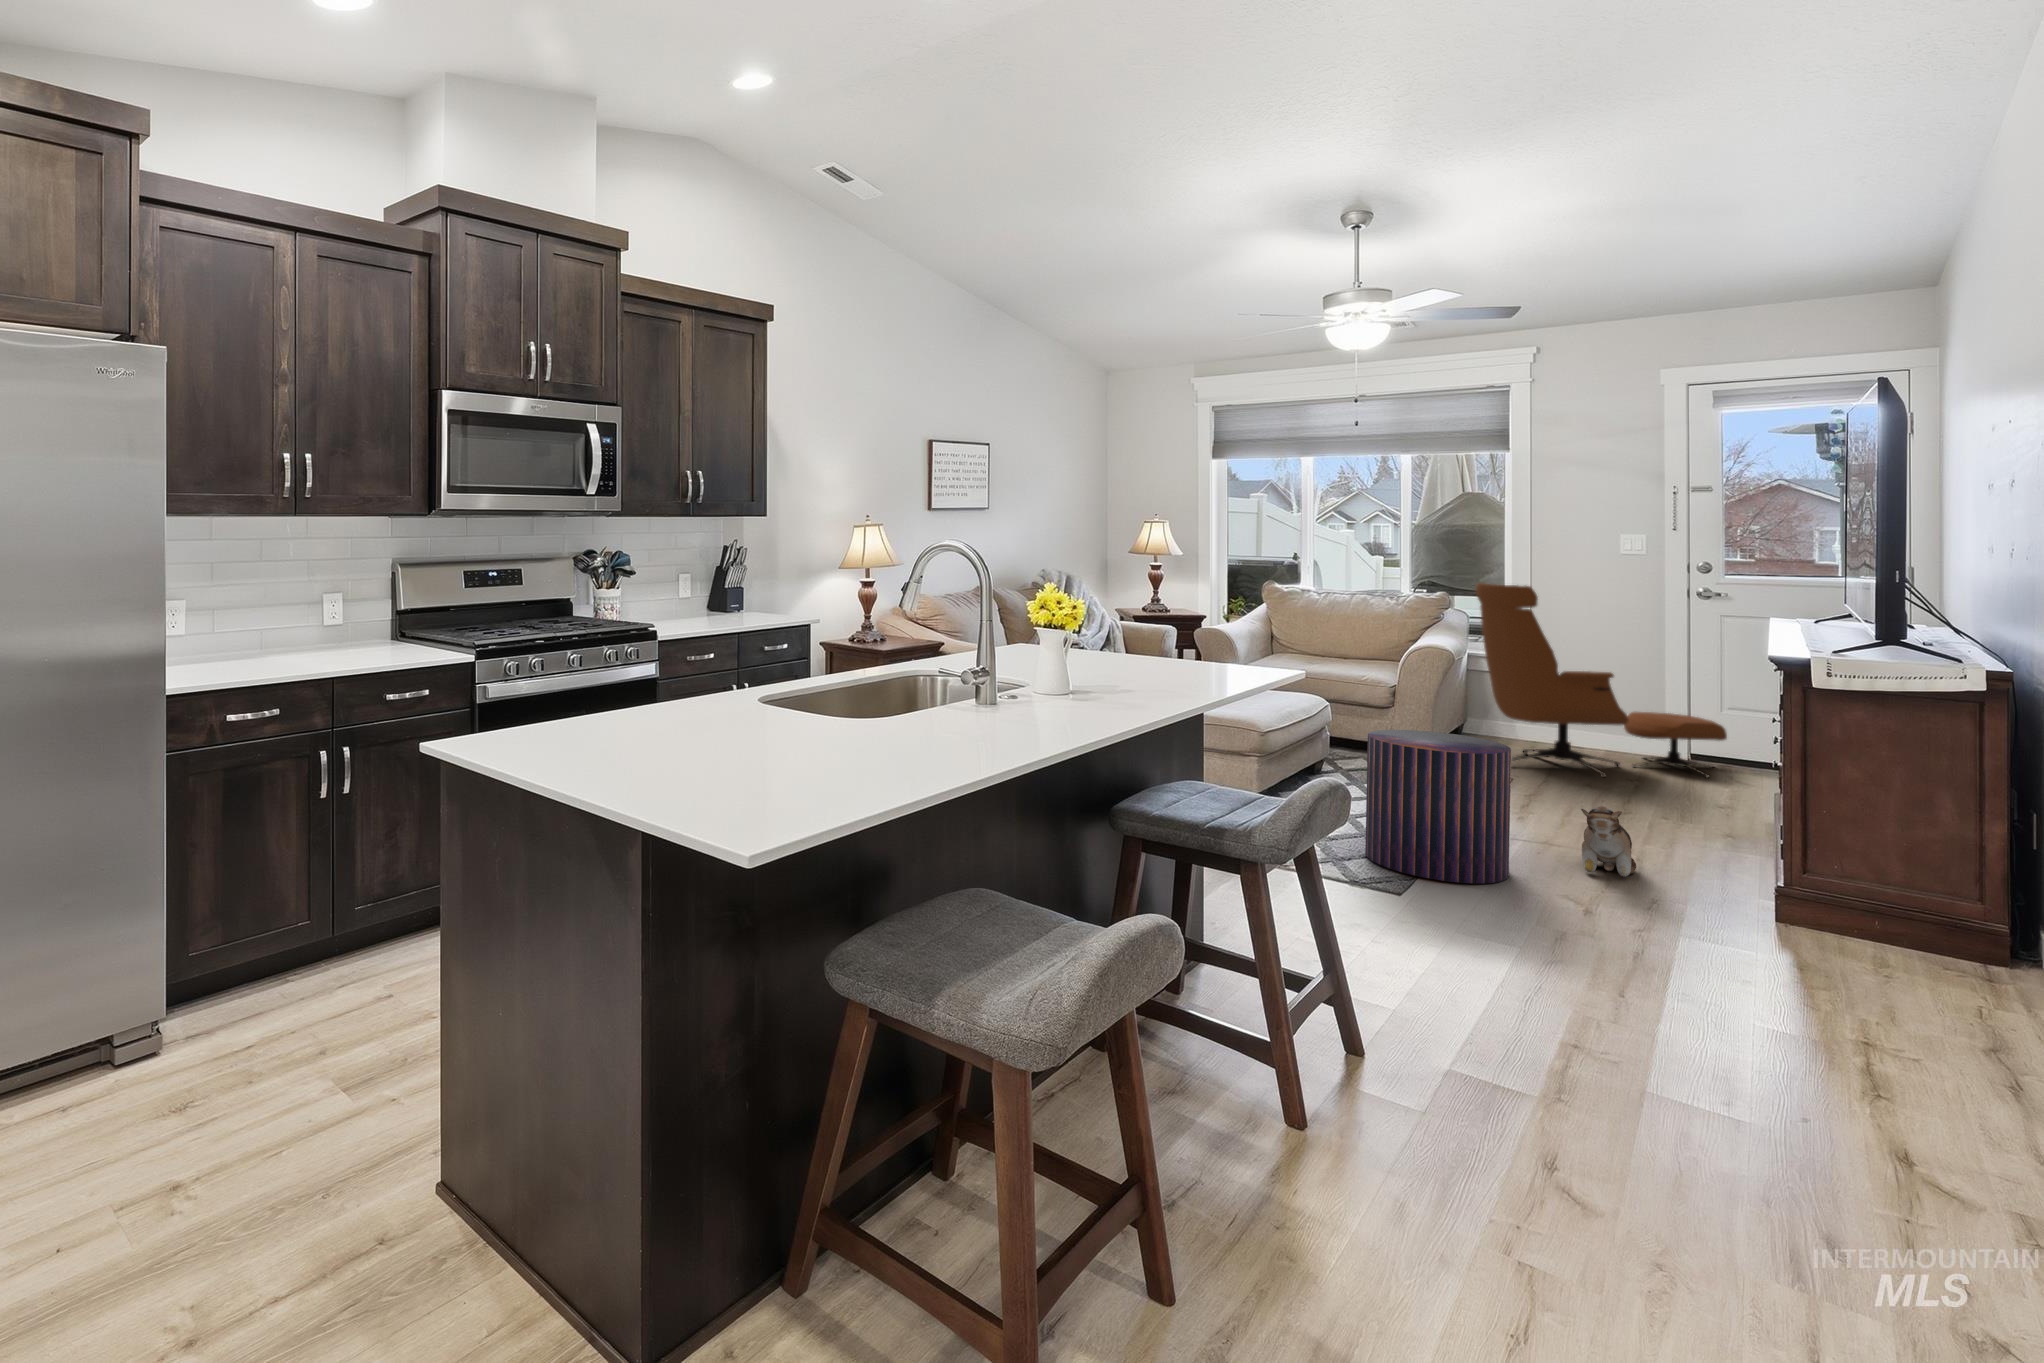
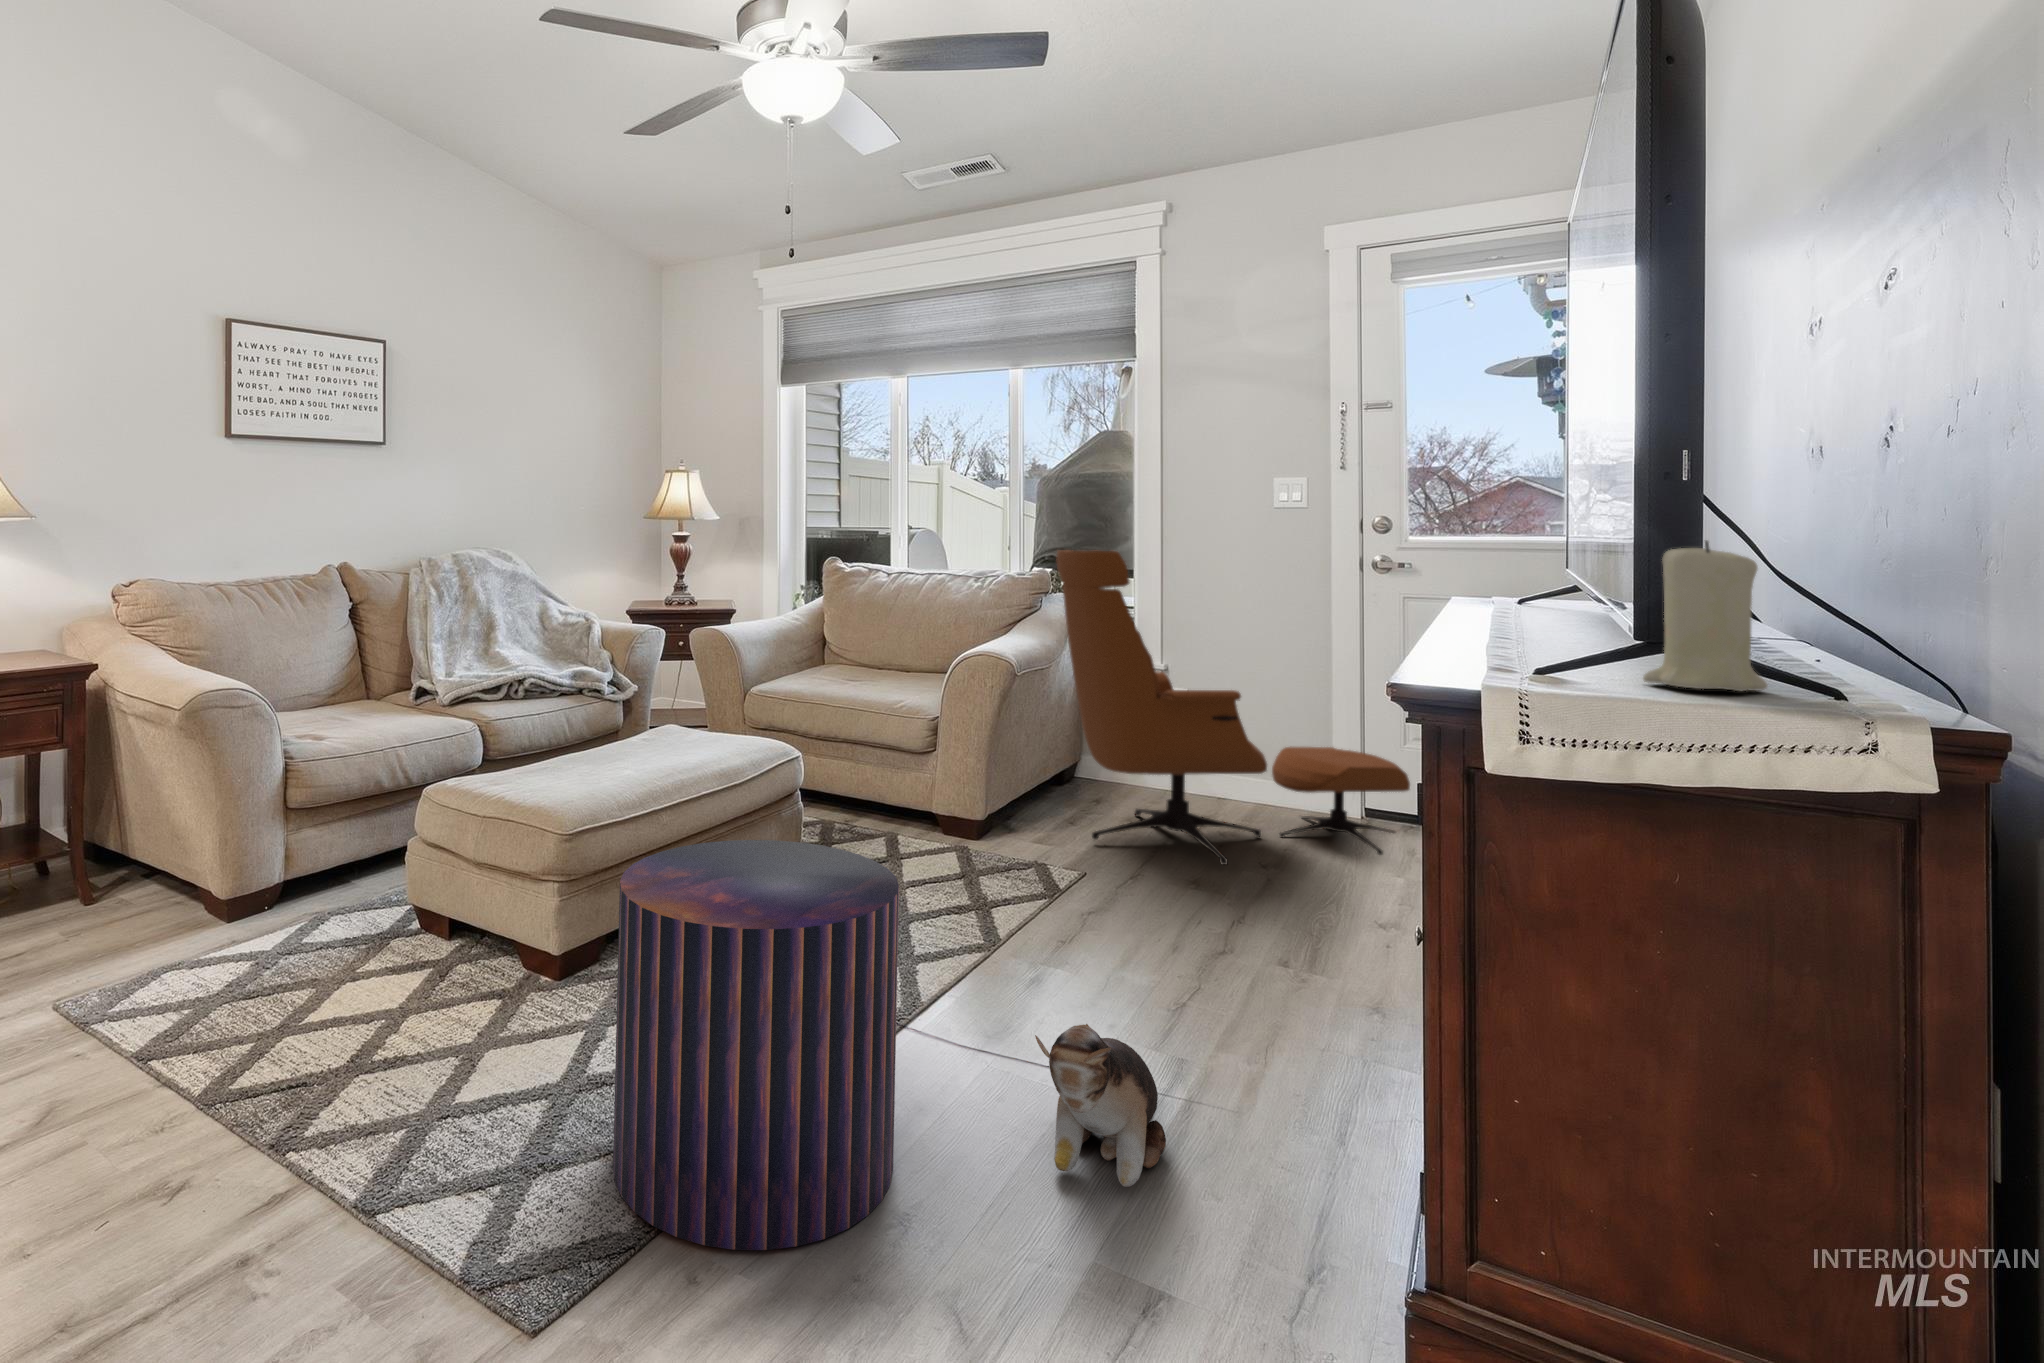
candle: none [1875,606,1923,658] -> present [1643,541,1767,691]

